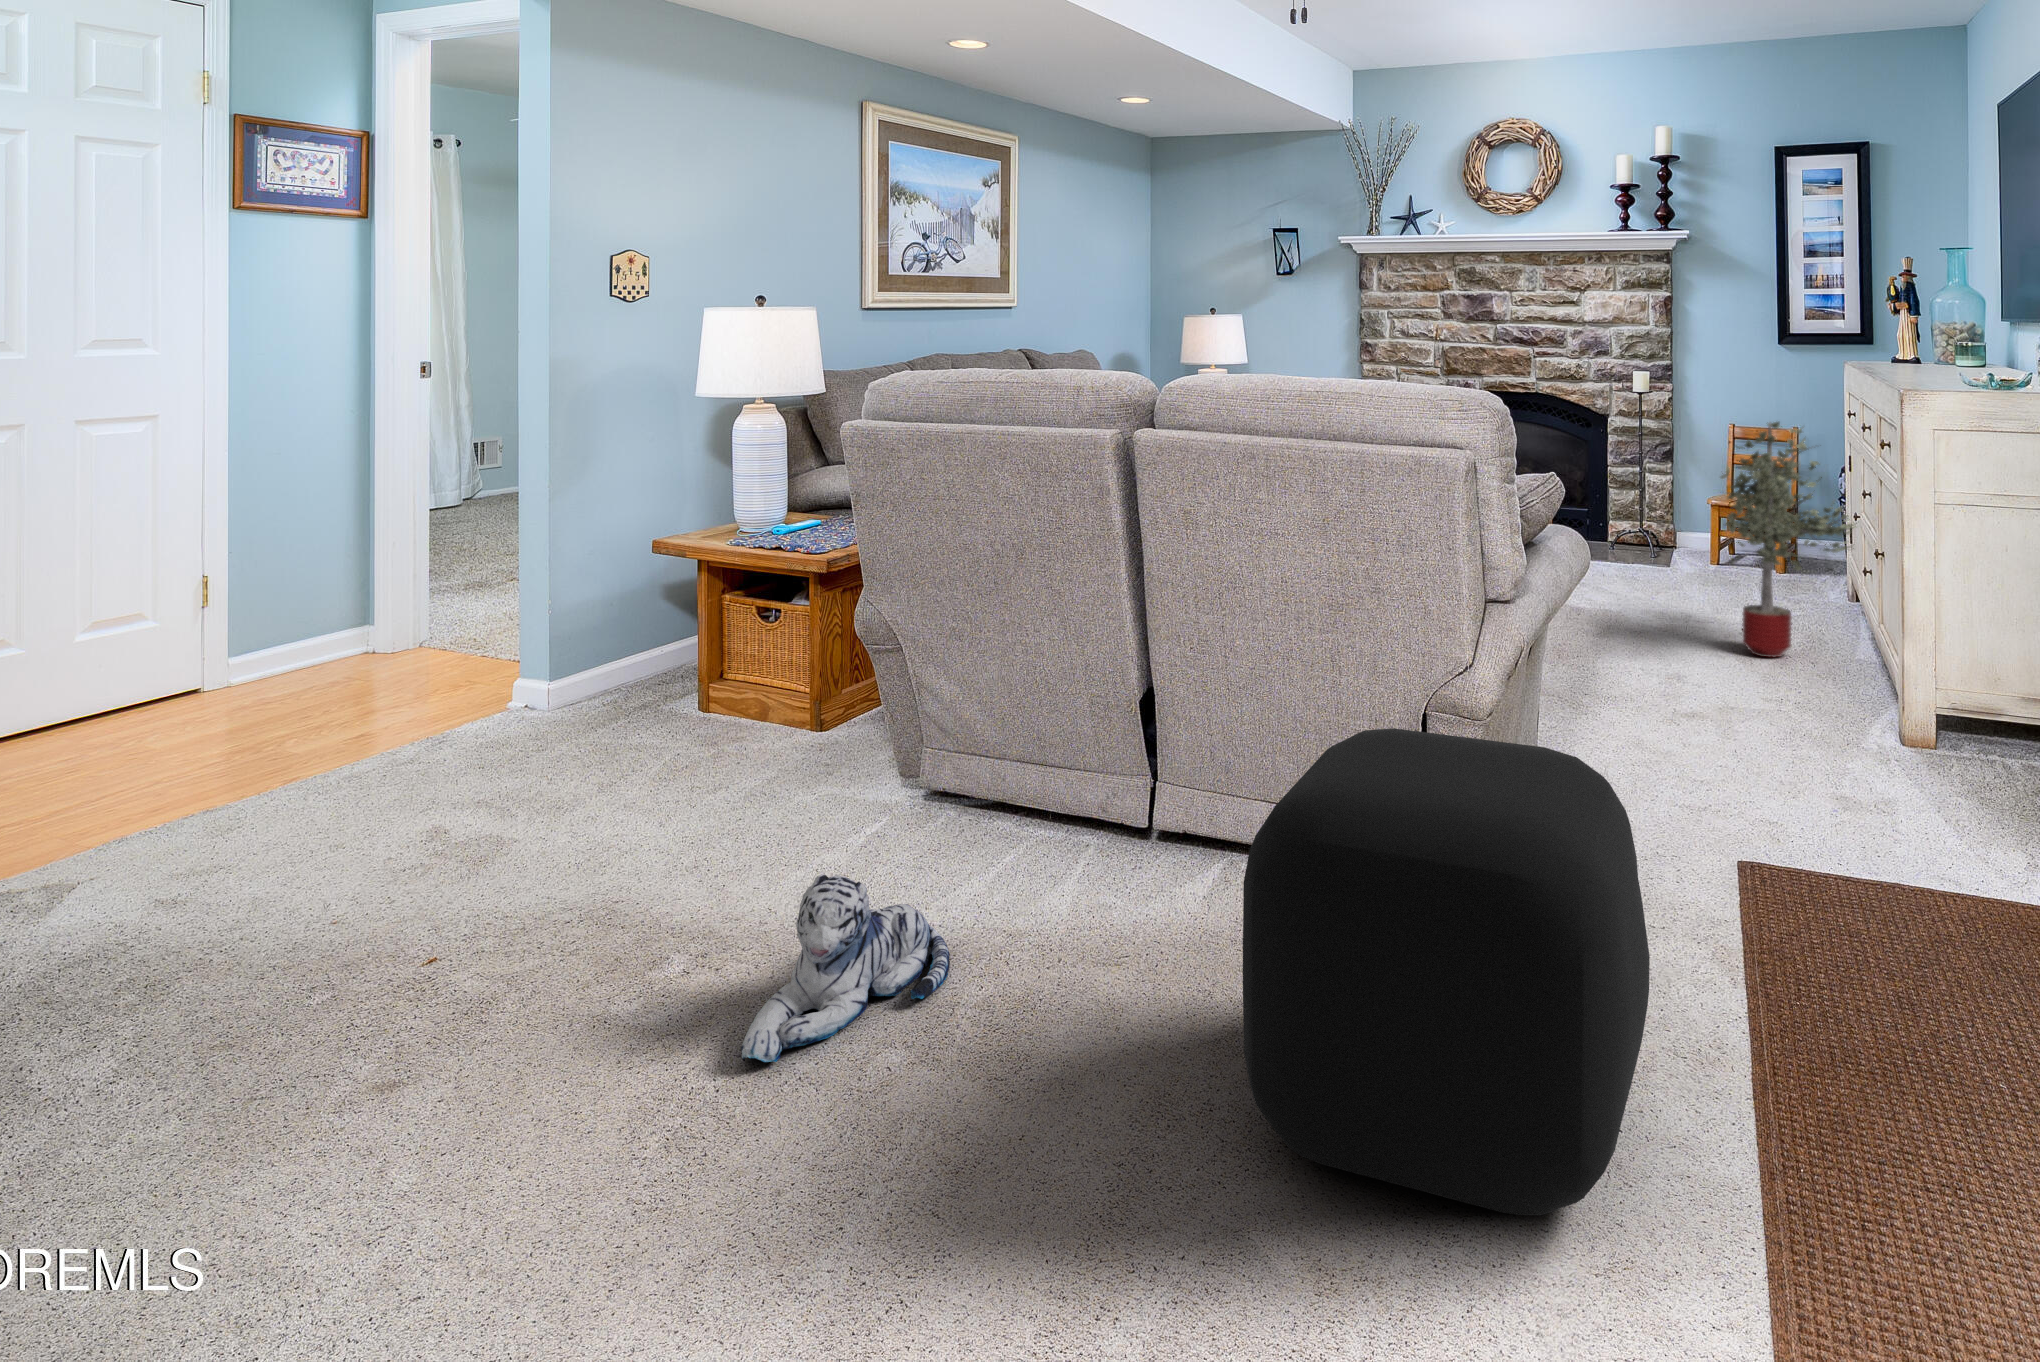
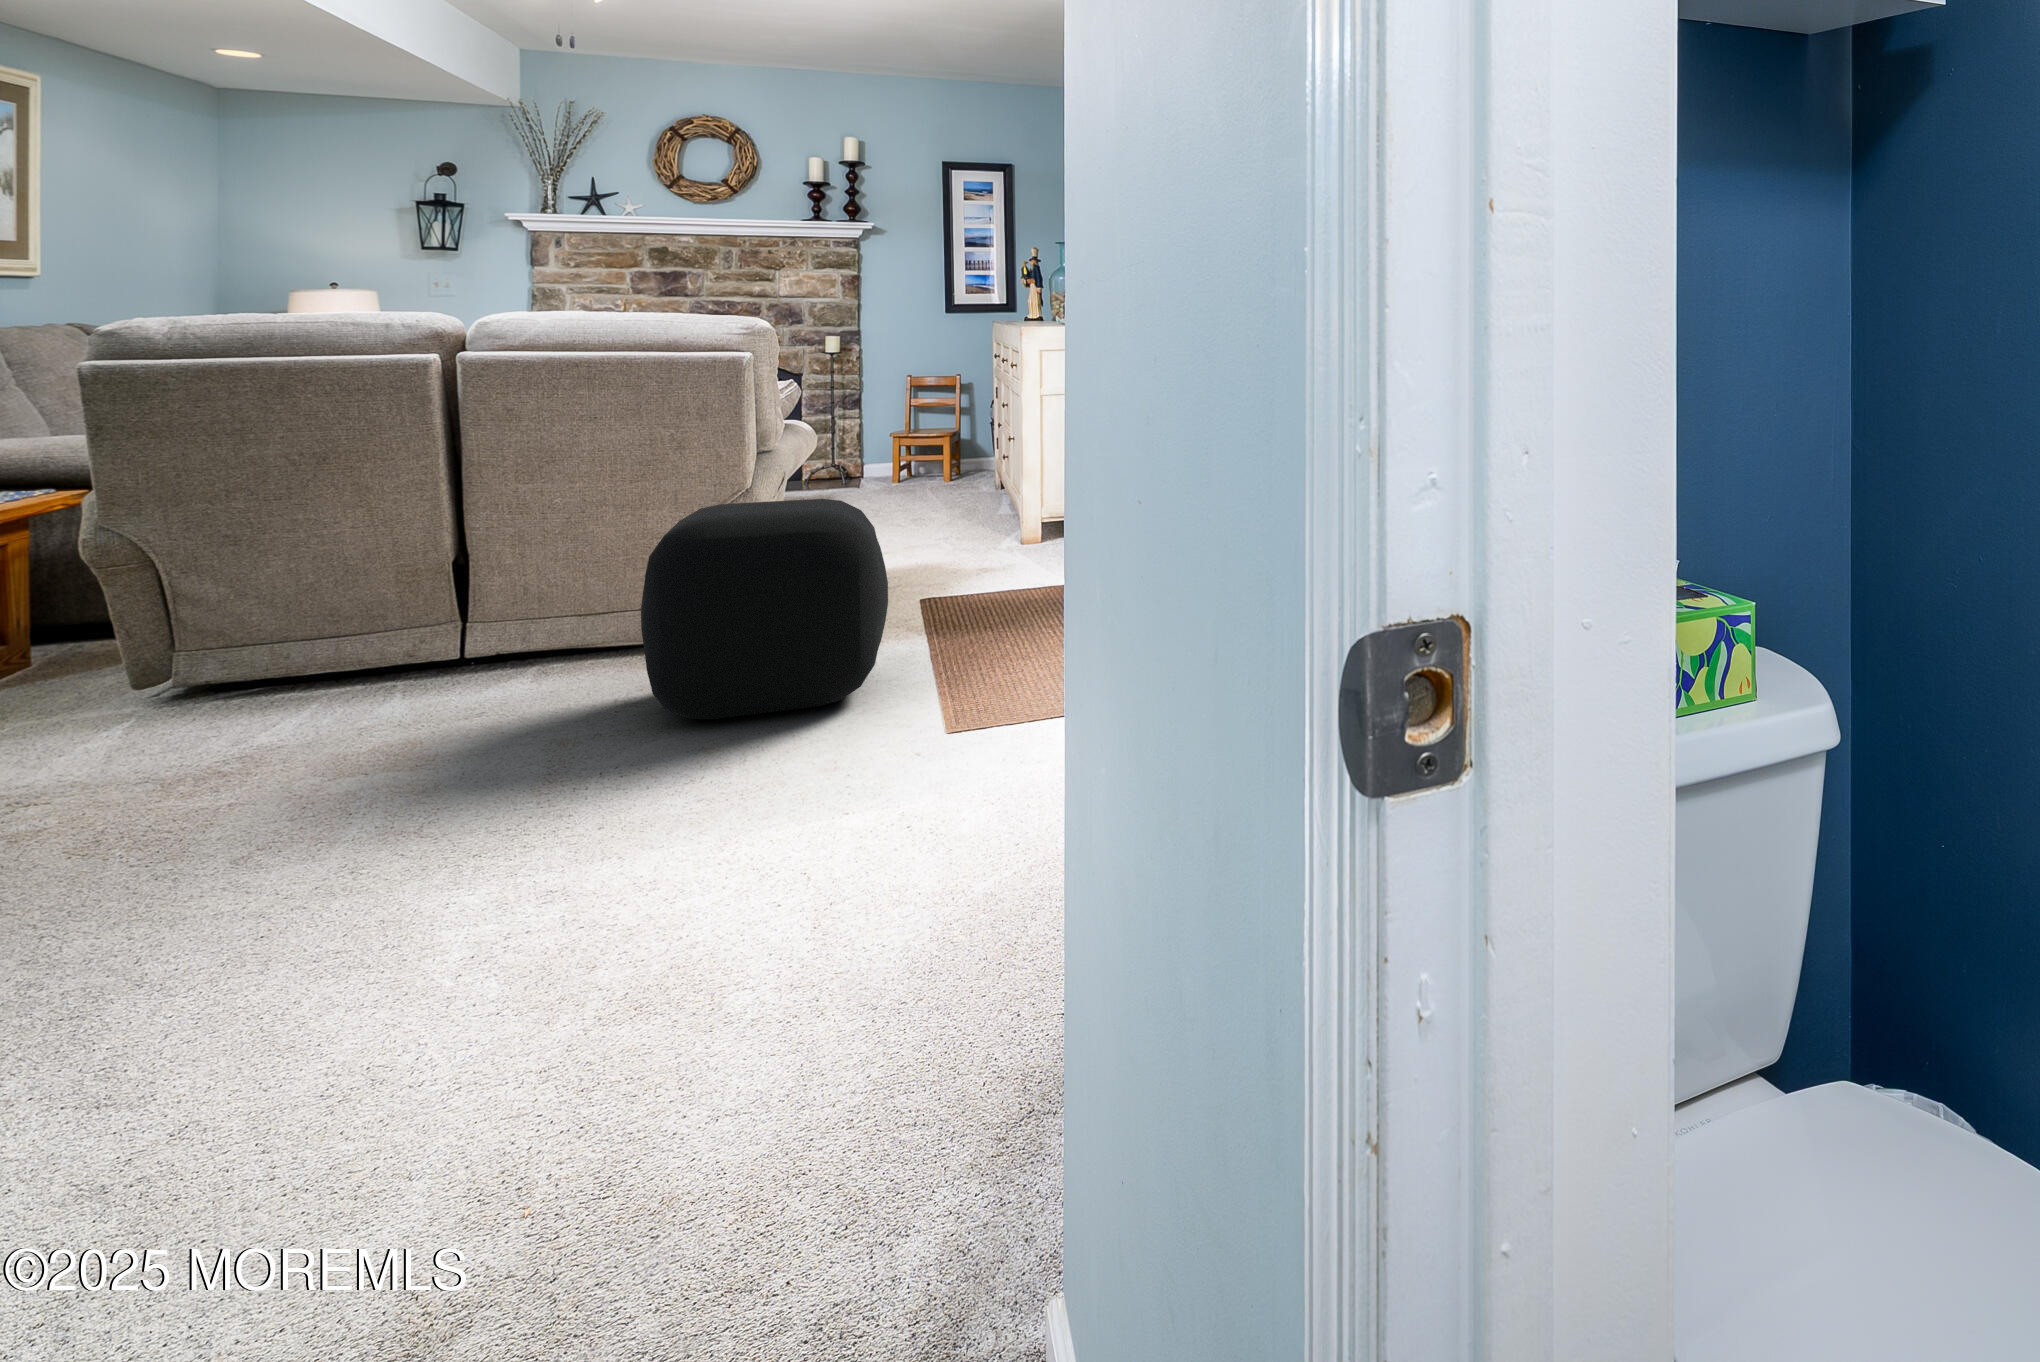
potted tree: present [1721,422,1857,658] -> none [904,359,1003,524]
plush toy: present [741,874,950,1062] -> none [168,671,338,799]

